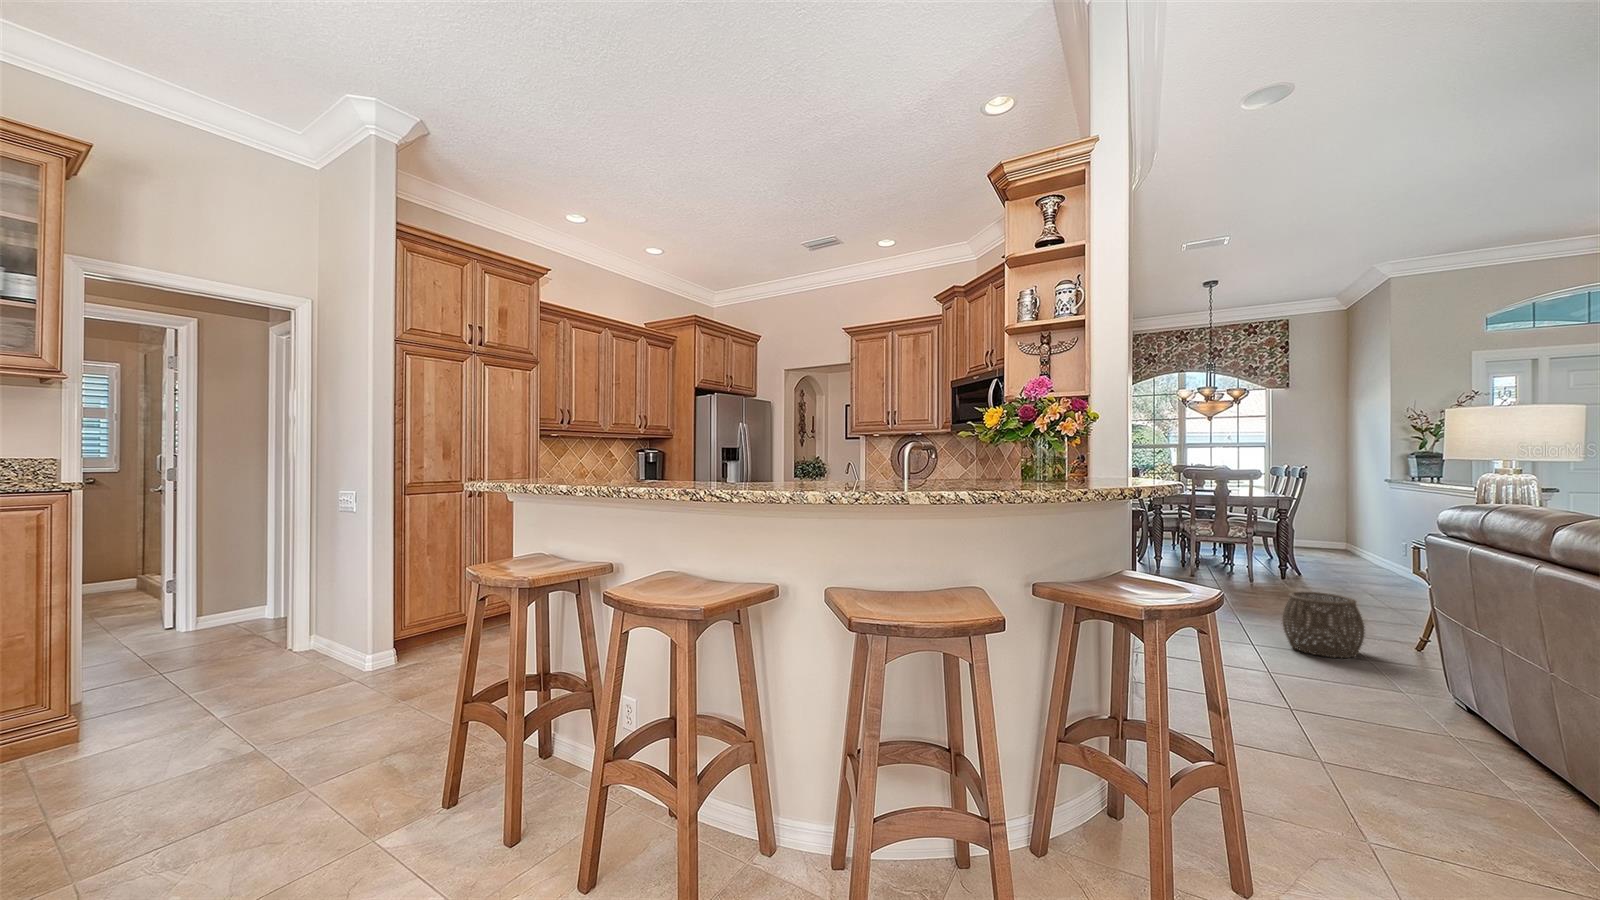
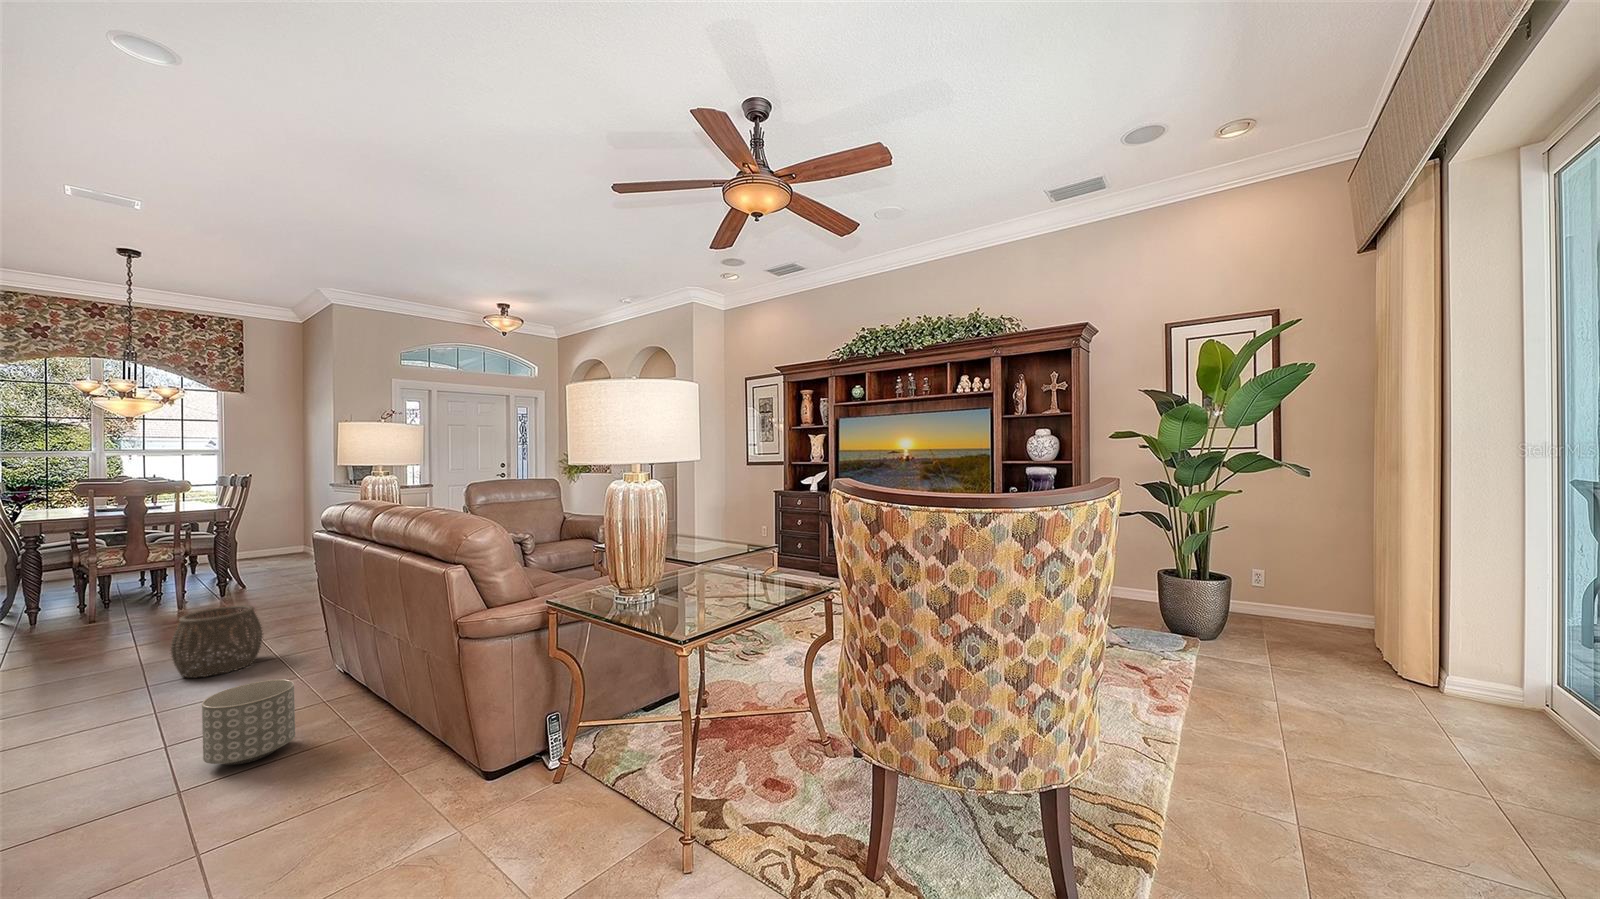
planter: none [1361,679,1462,767] -> present [202,680,295,765]

